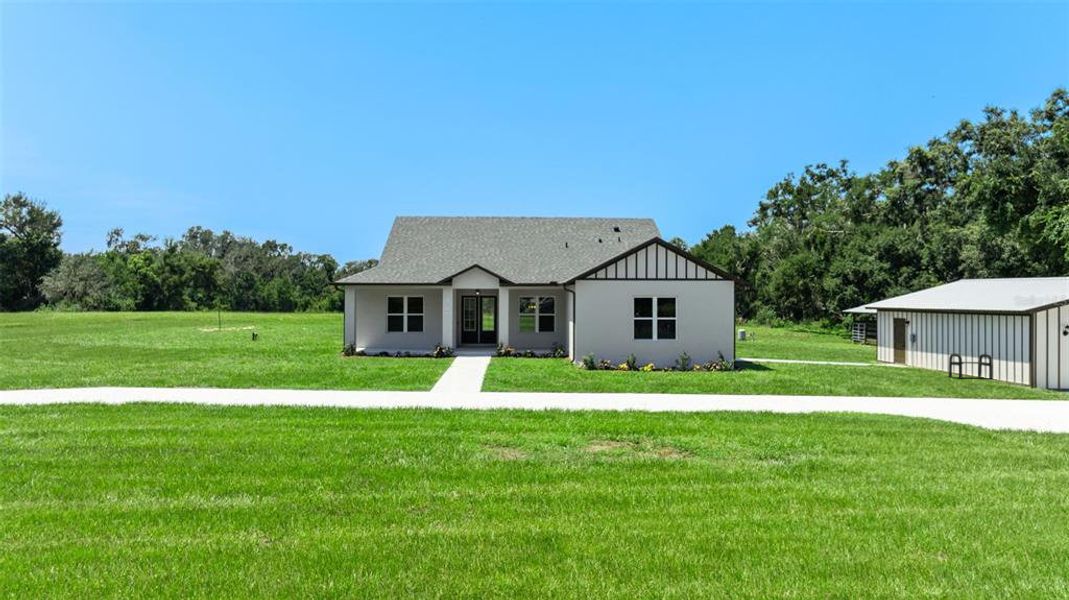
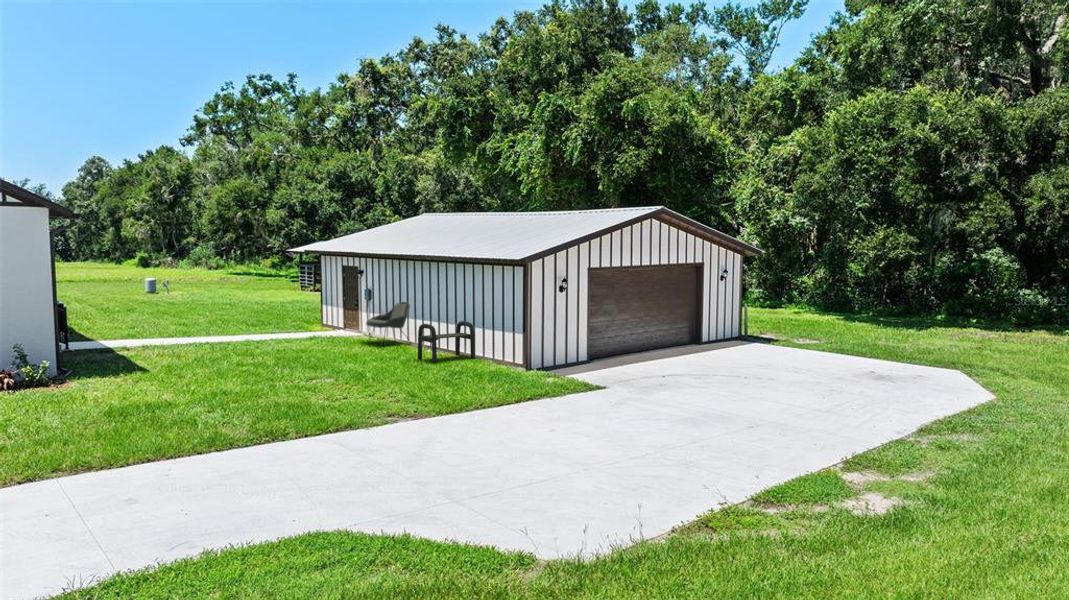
lounge chair: none [912,342,945,371] -> present [366,302,410,347]

